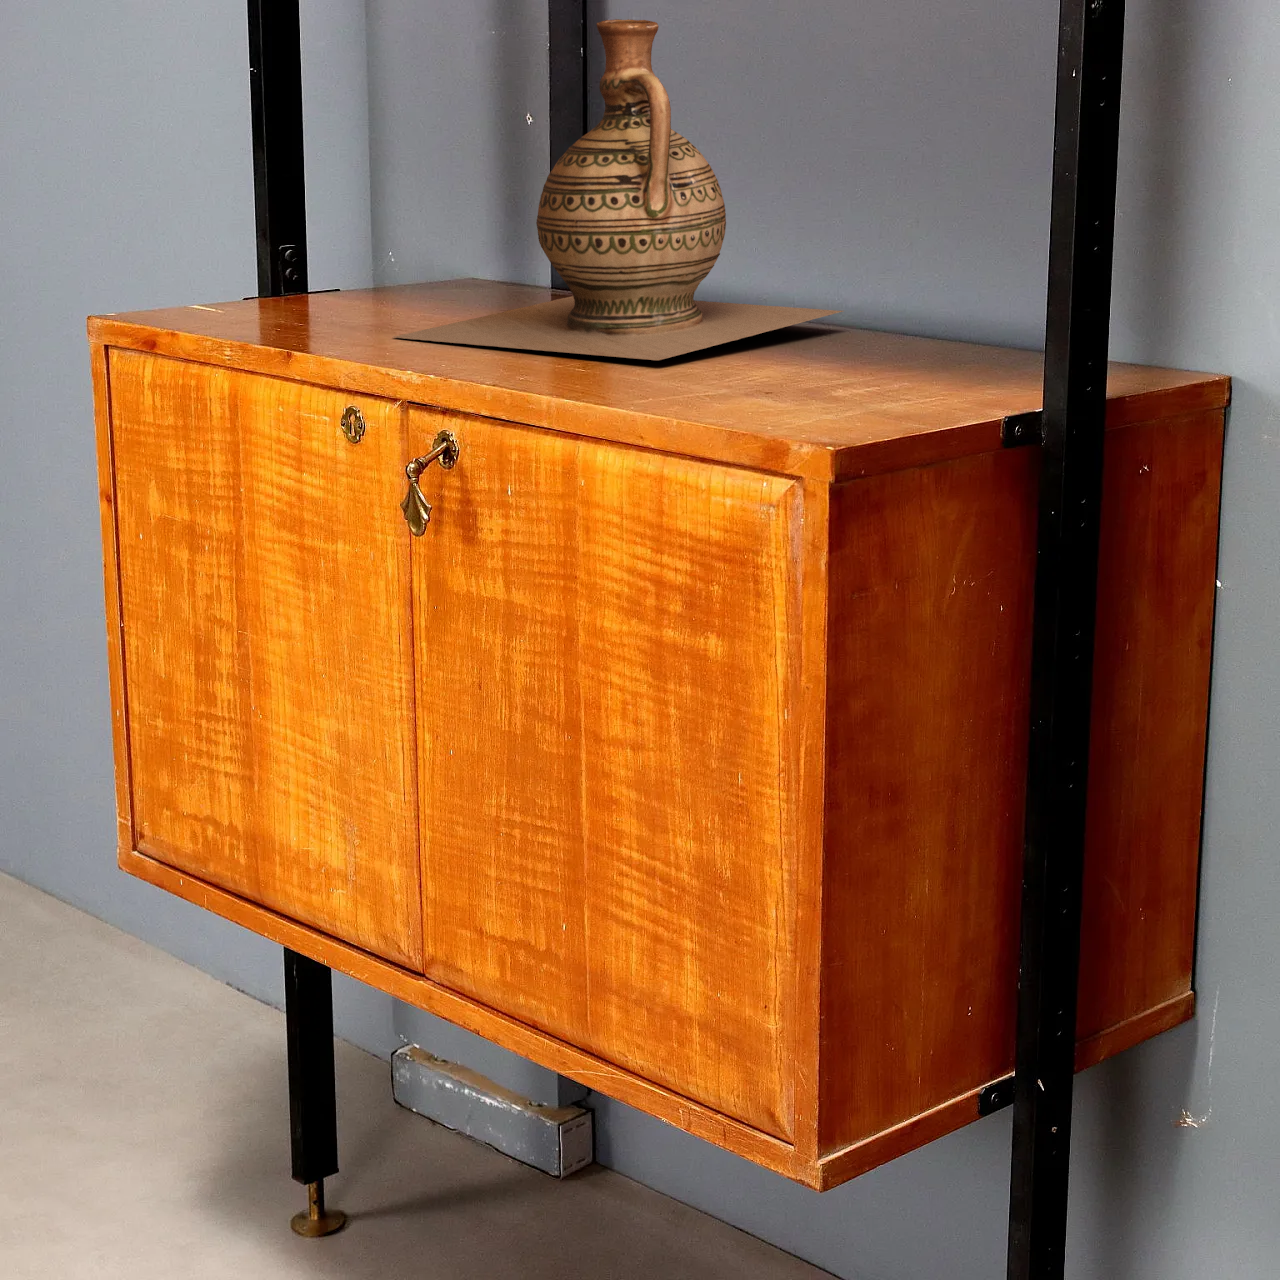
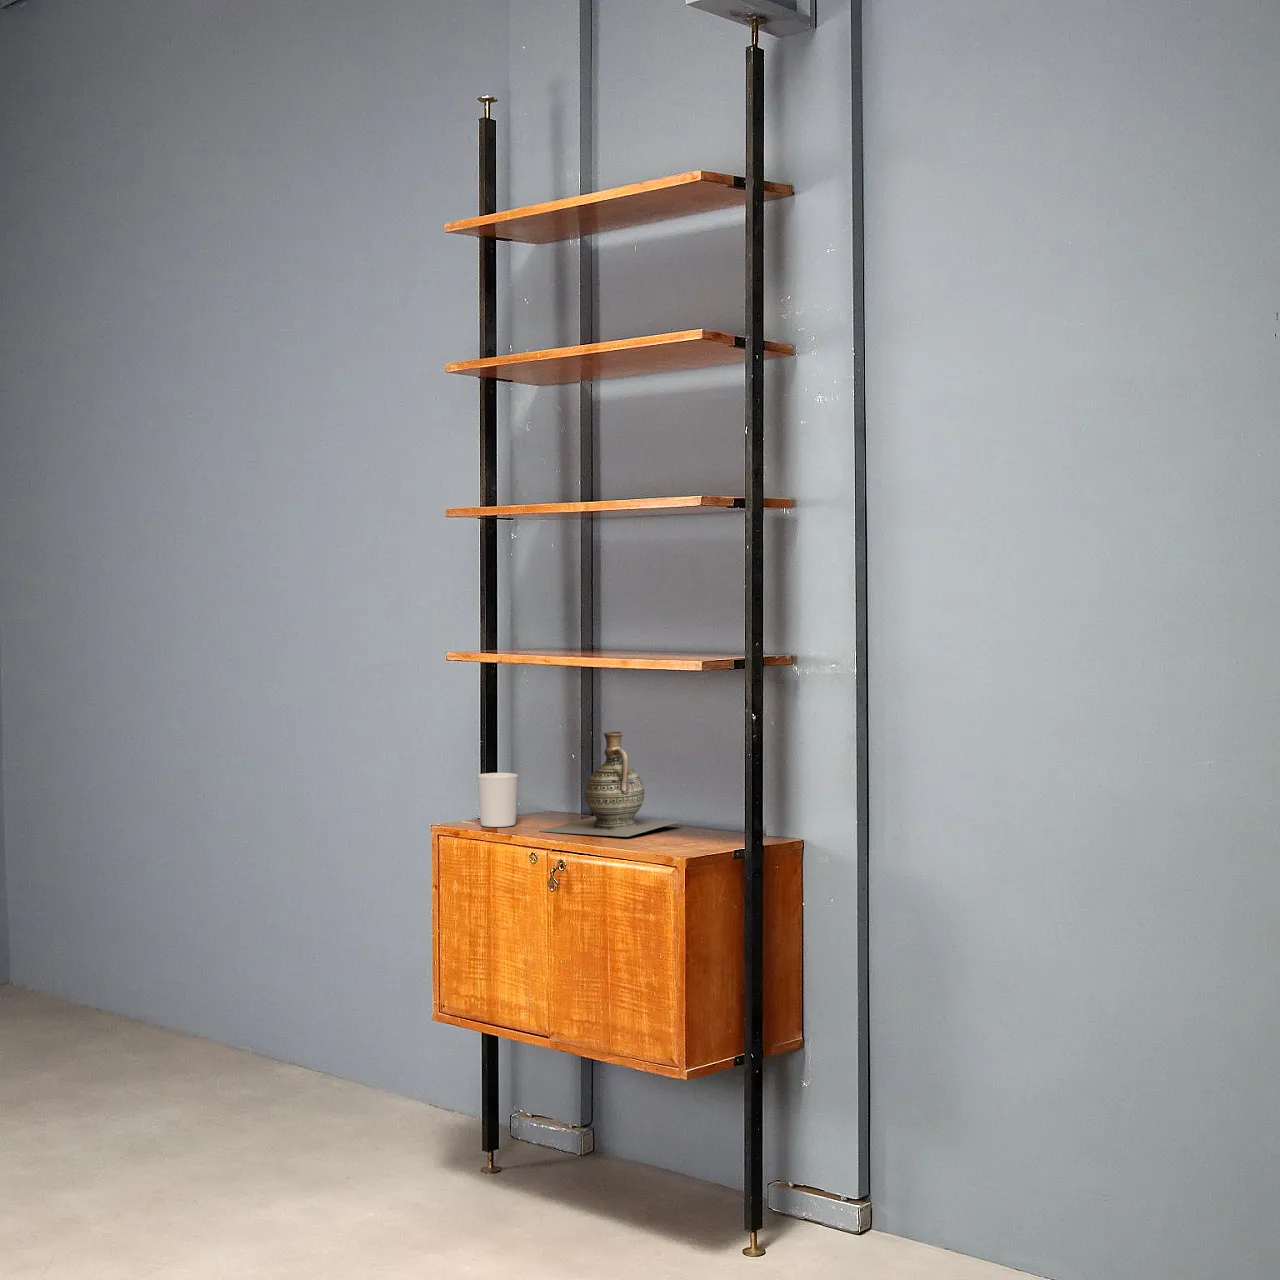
candle holder: none [217,156,344,322] -> present [477,773,518,827]

